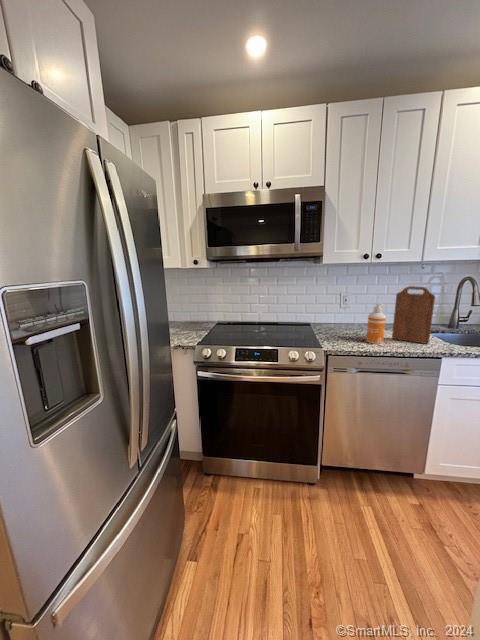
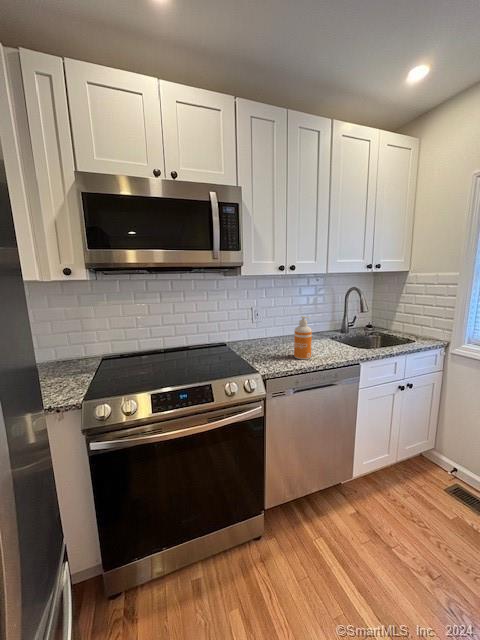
cutting board: present [392,286,435,344] -> none [313,297,349,353]

